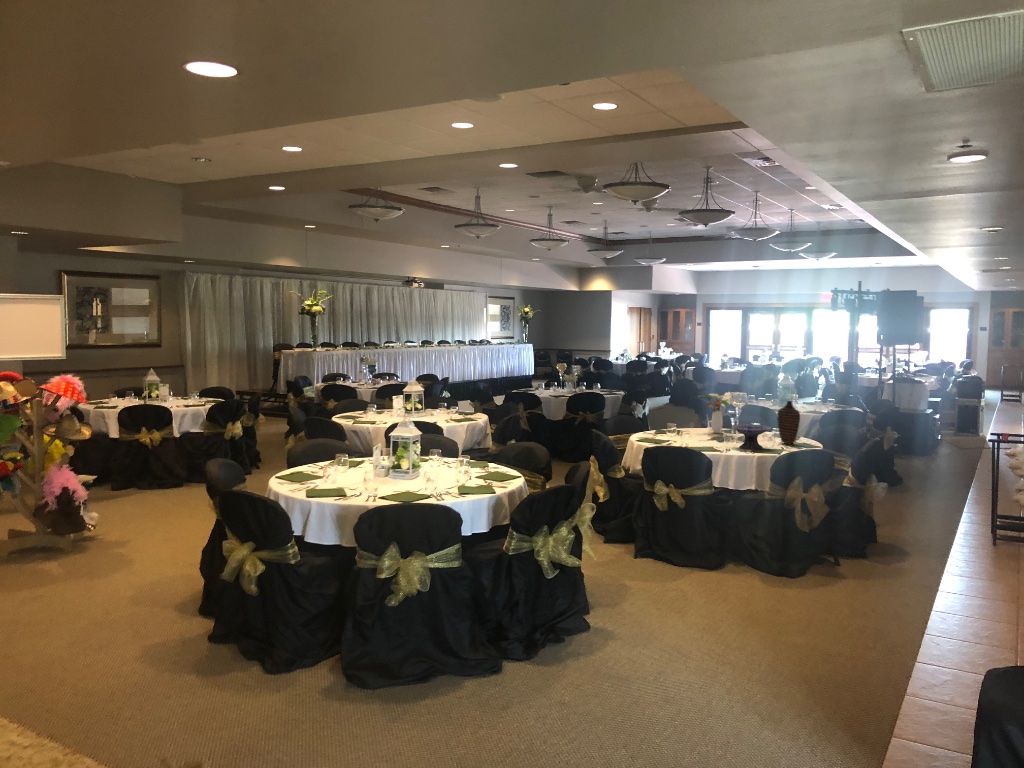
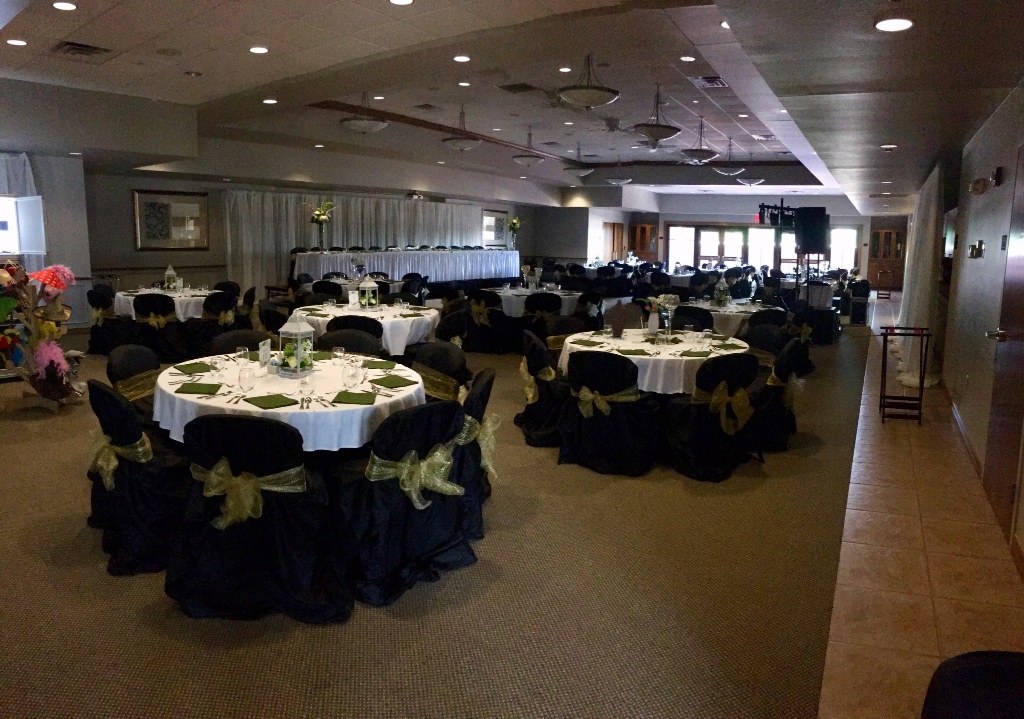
decorative vase: present [777,401,800,444] -> present [610,299,627,337]
decorative bowl: present [732,424,771,449] -> none [662,327,700,351]

